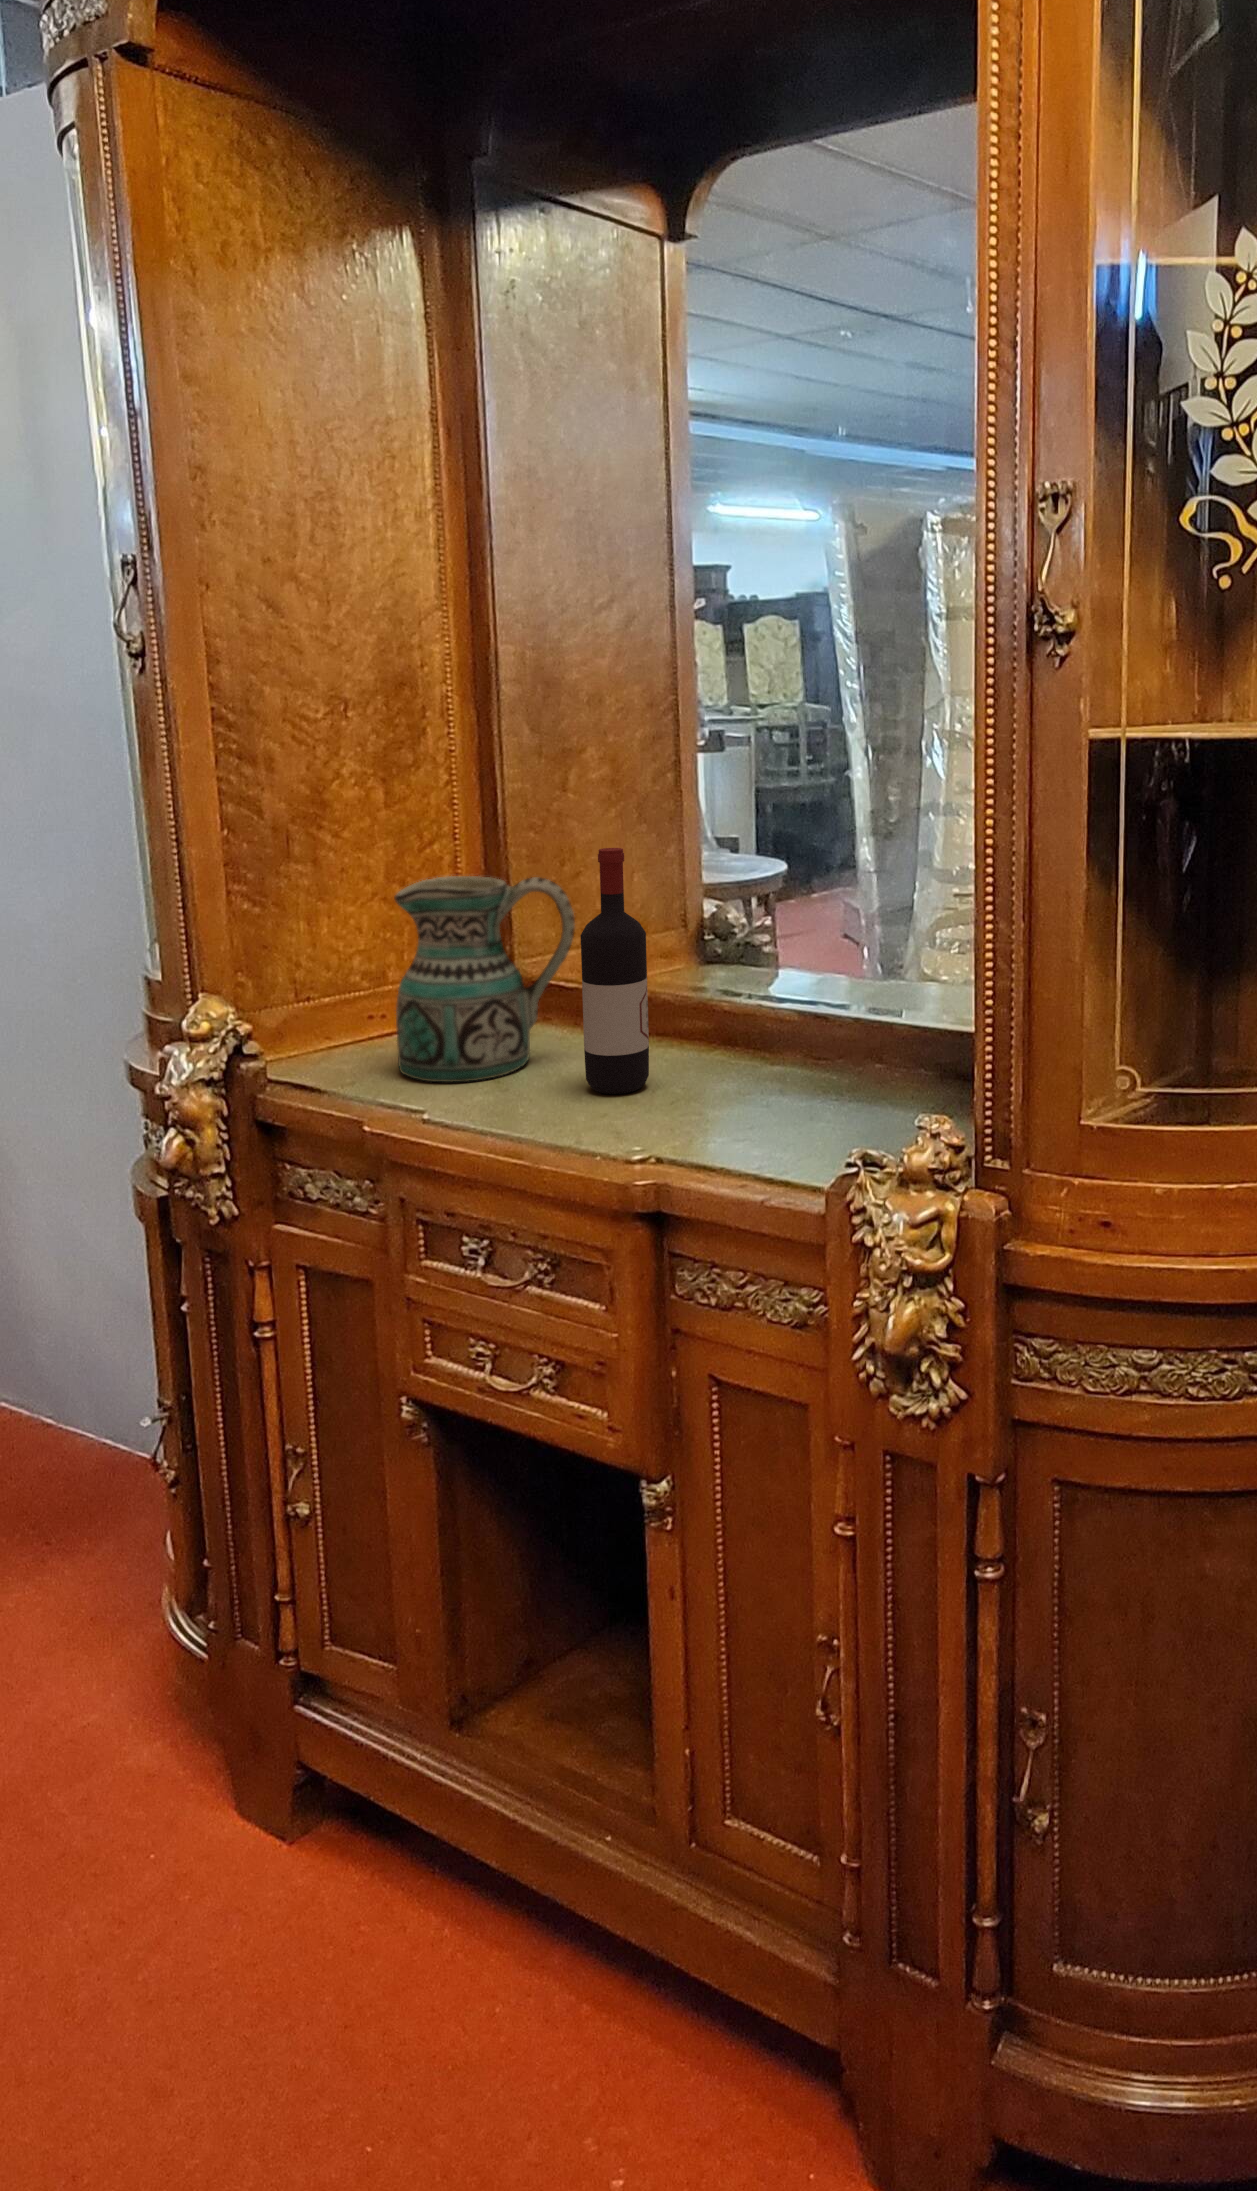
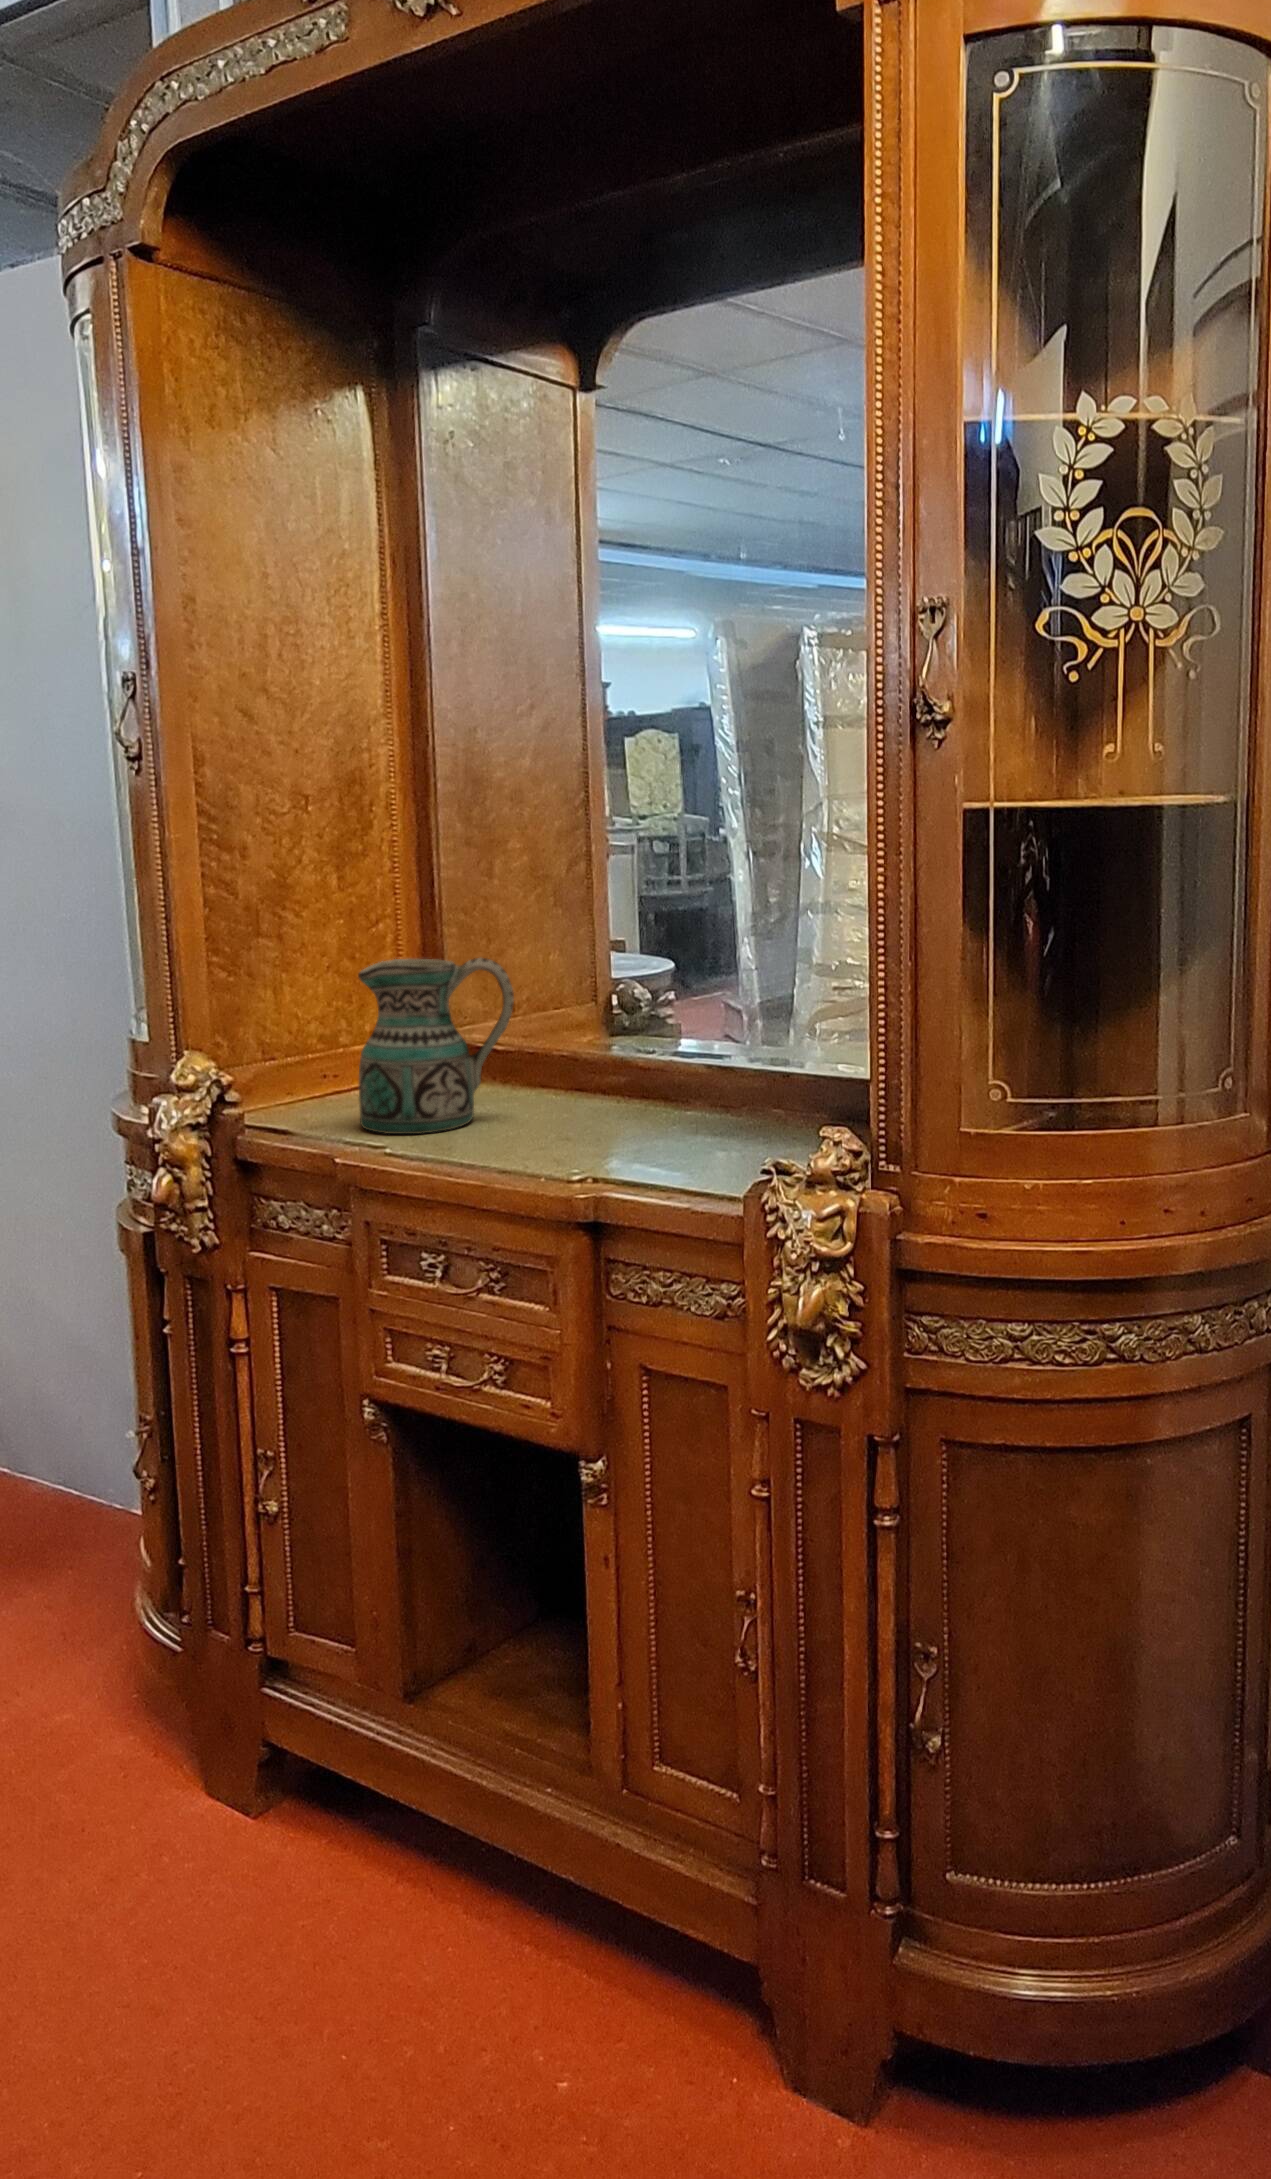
wine bottle: present [580,848,649,1094] -> none [523,927,581,1140]

